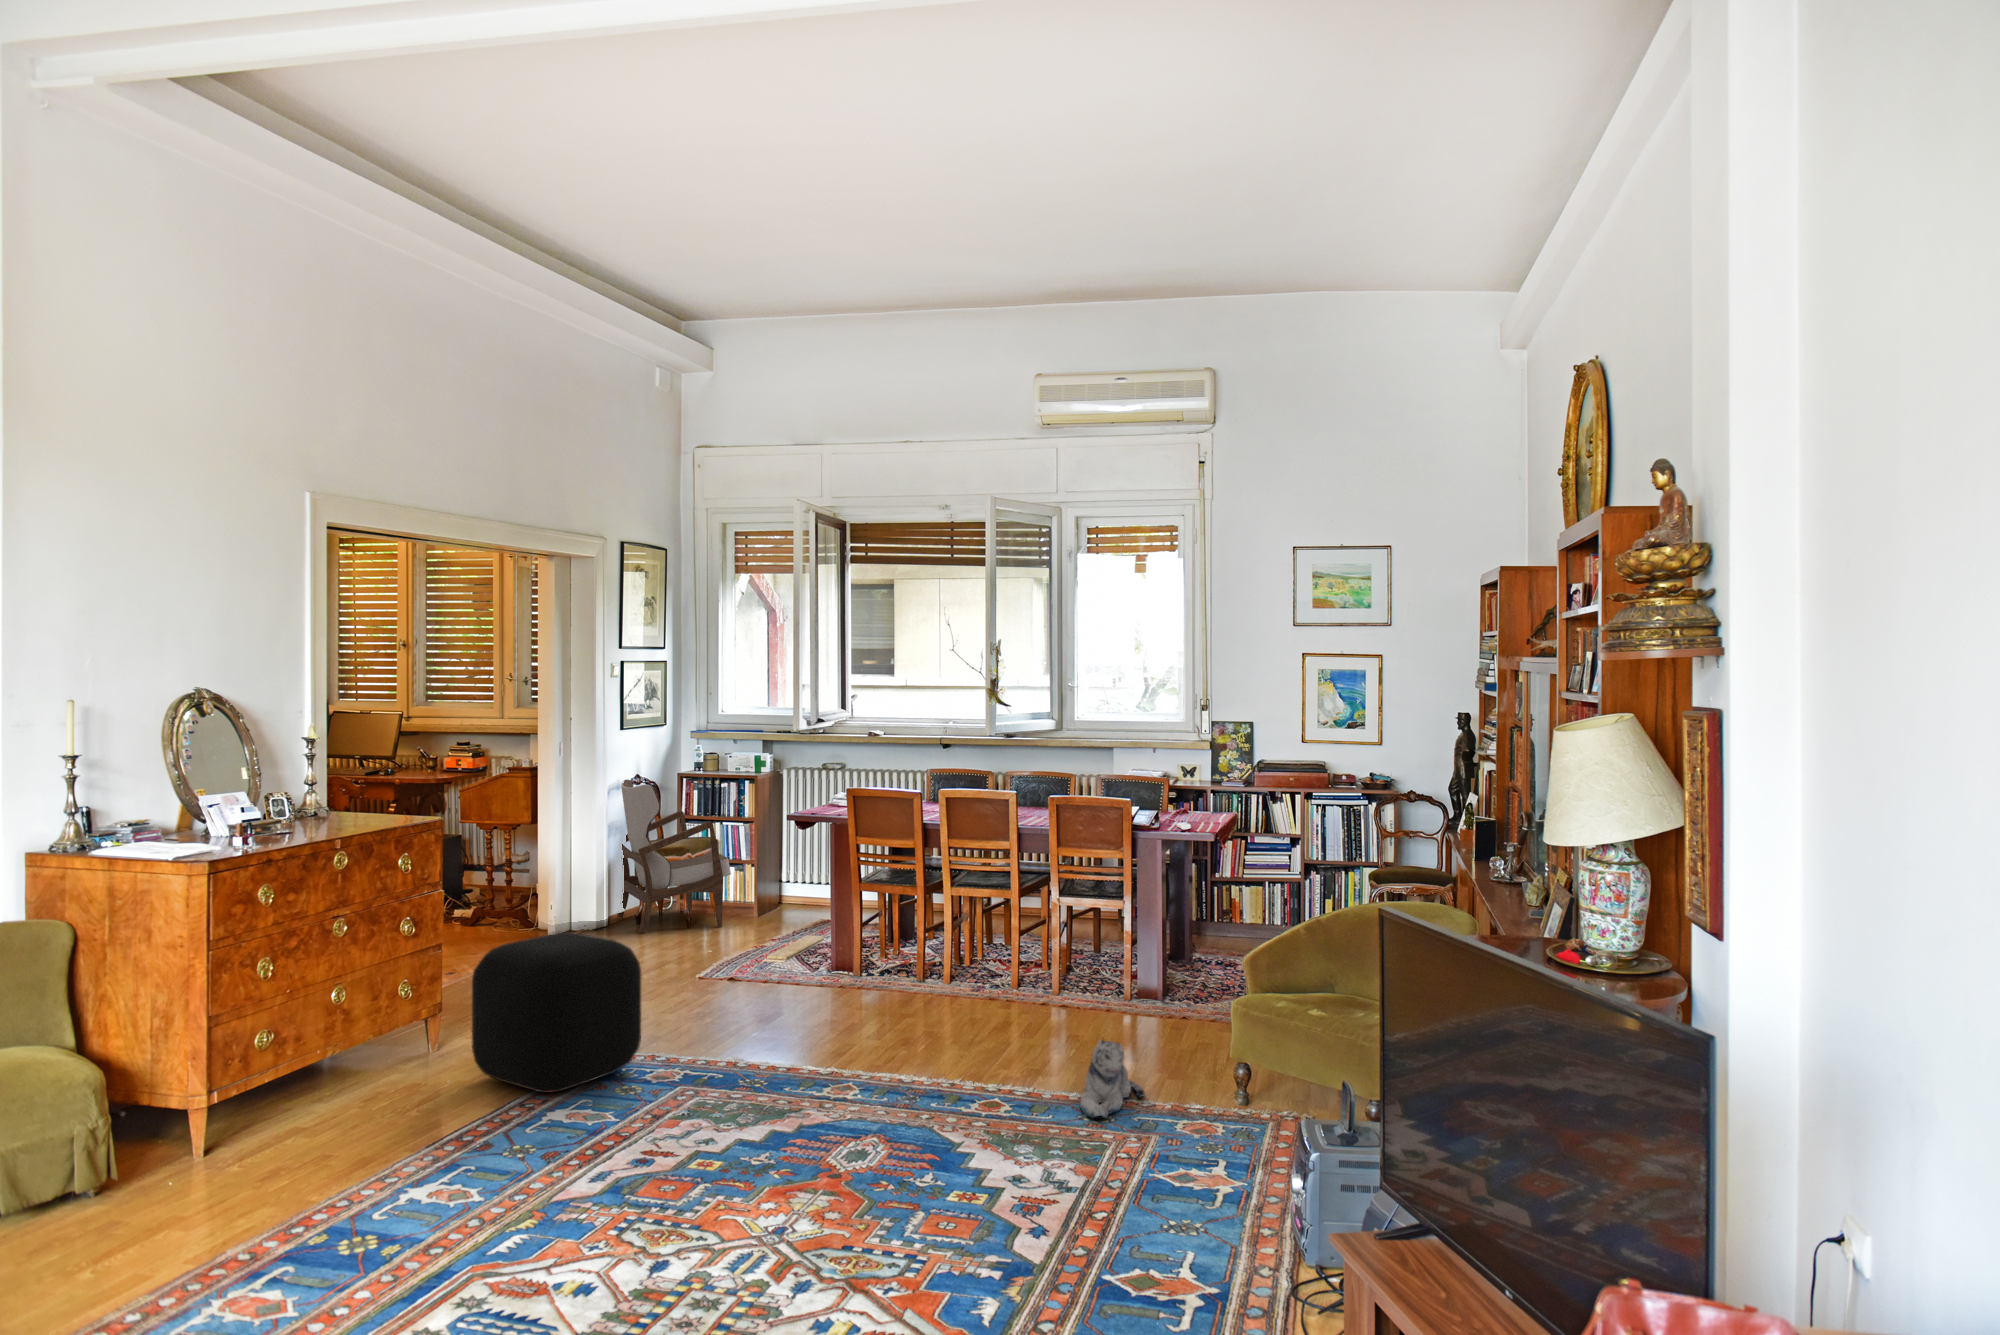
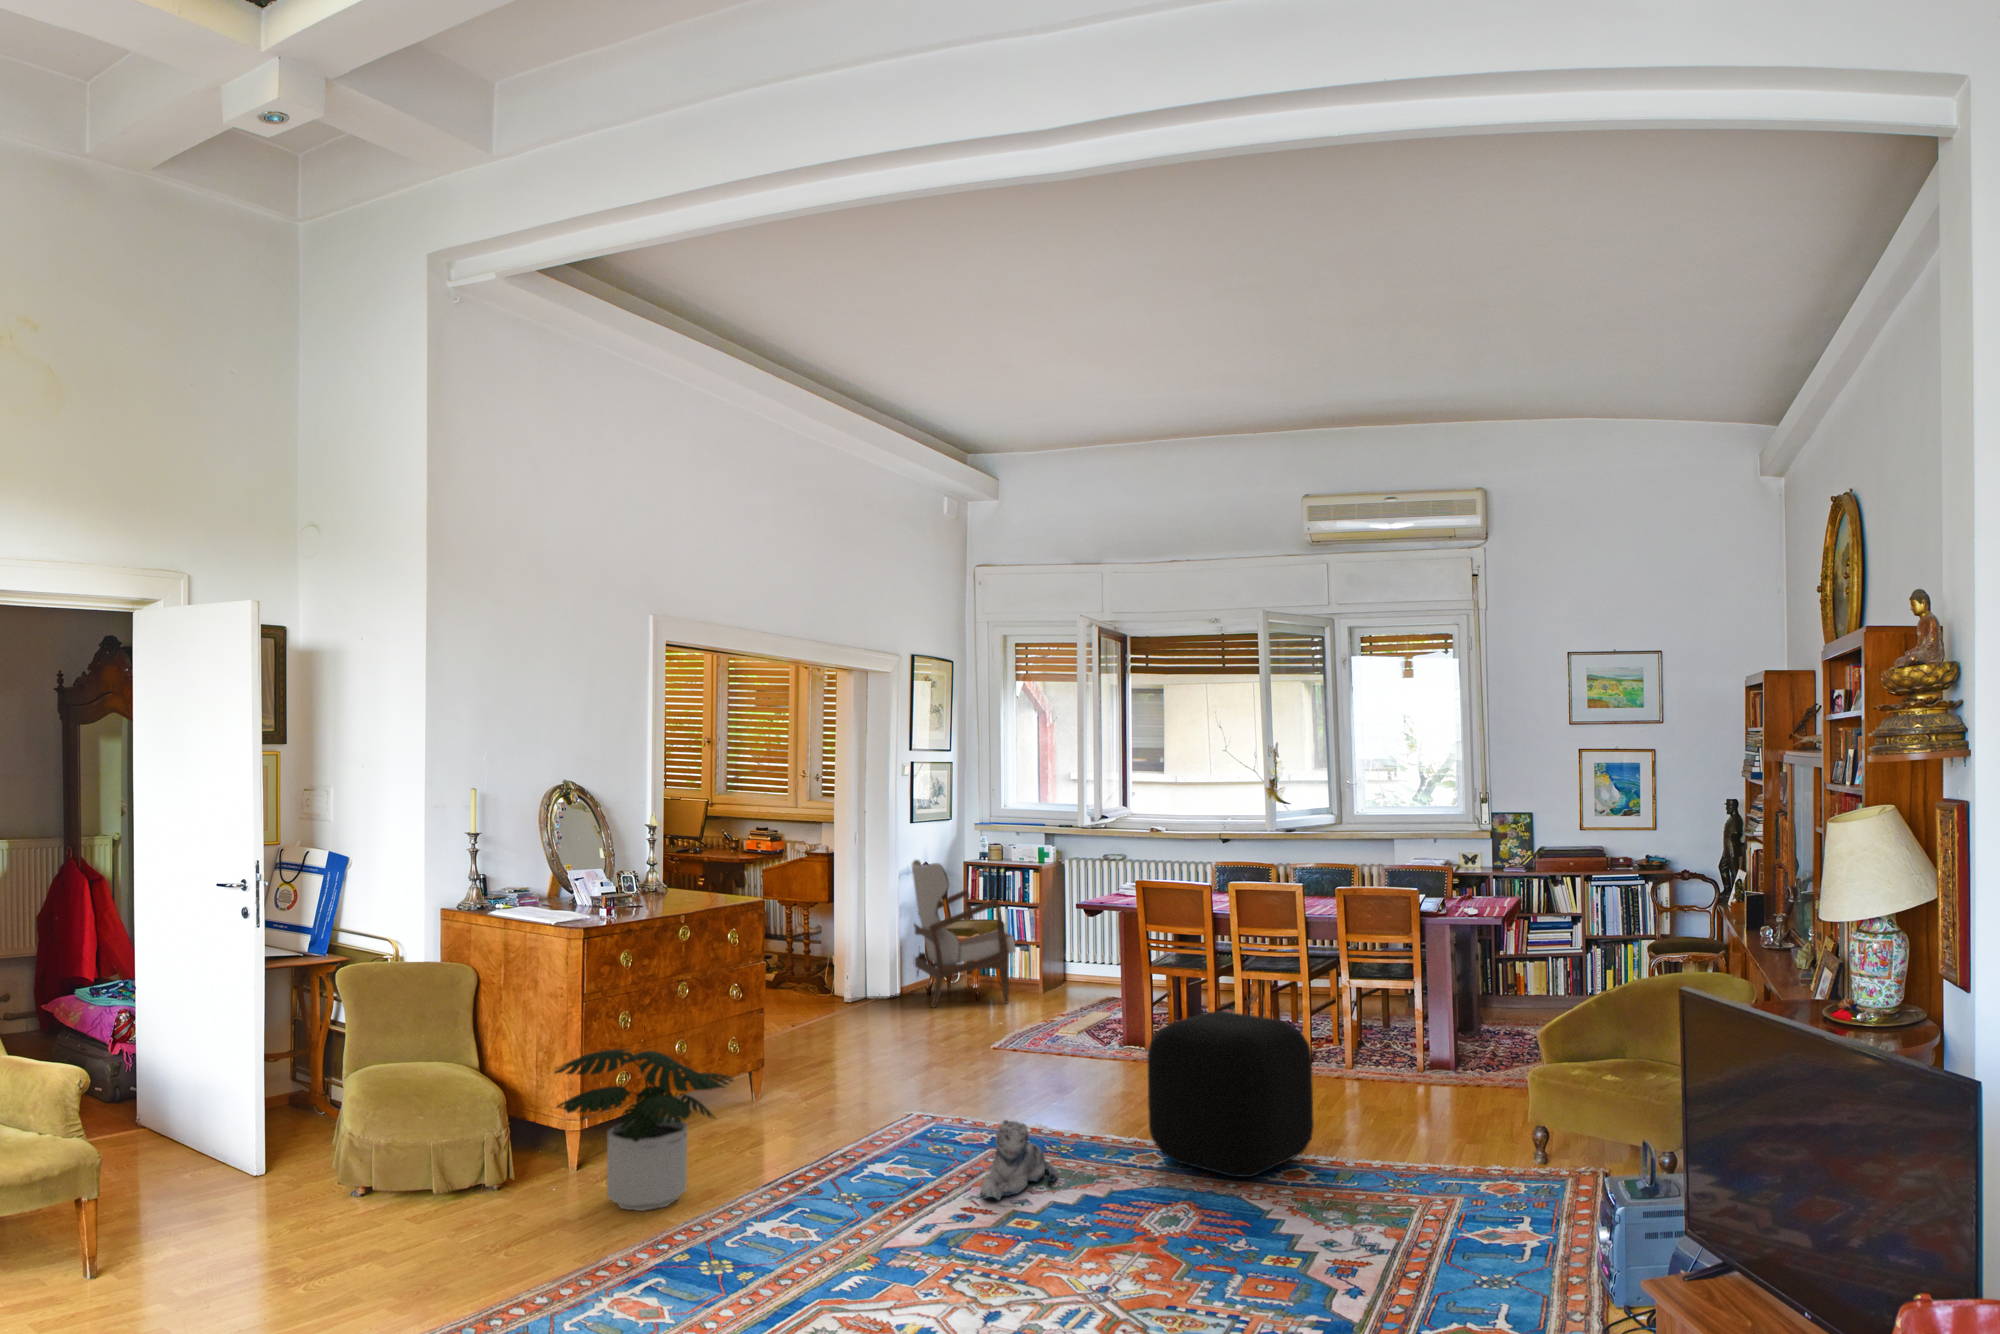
ottoman: present [472,932,641,1093] -> present [1148,1011,1314,1177]
potted plant: none [169,1000,393,1177] -> present [555,1049,733,1211]
plush toy: present [1080,1040,1144,1118] -> present [981,1120,1057,1200]

